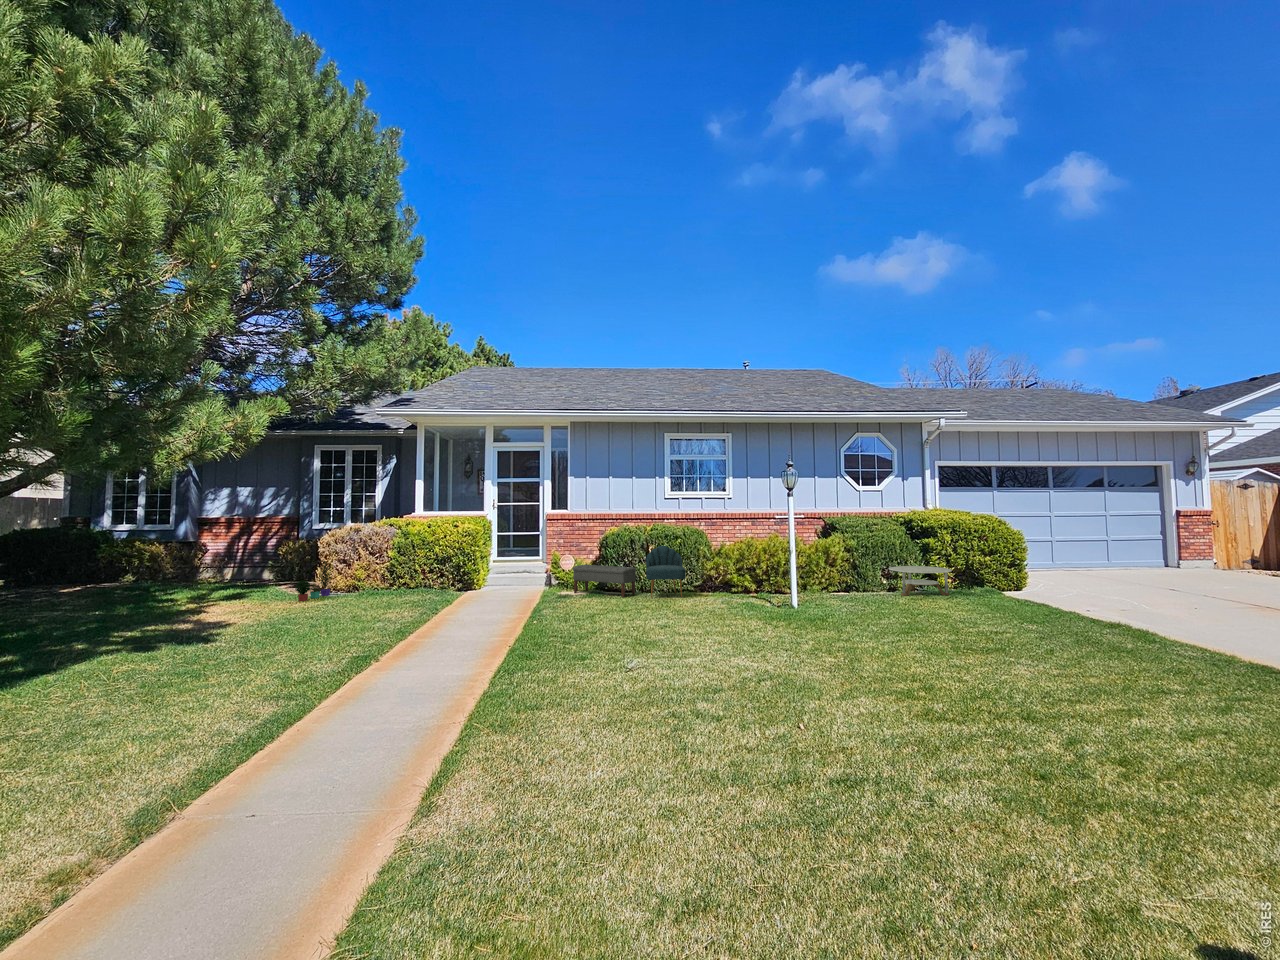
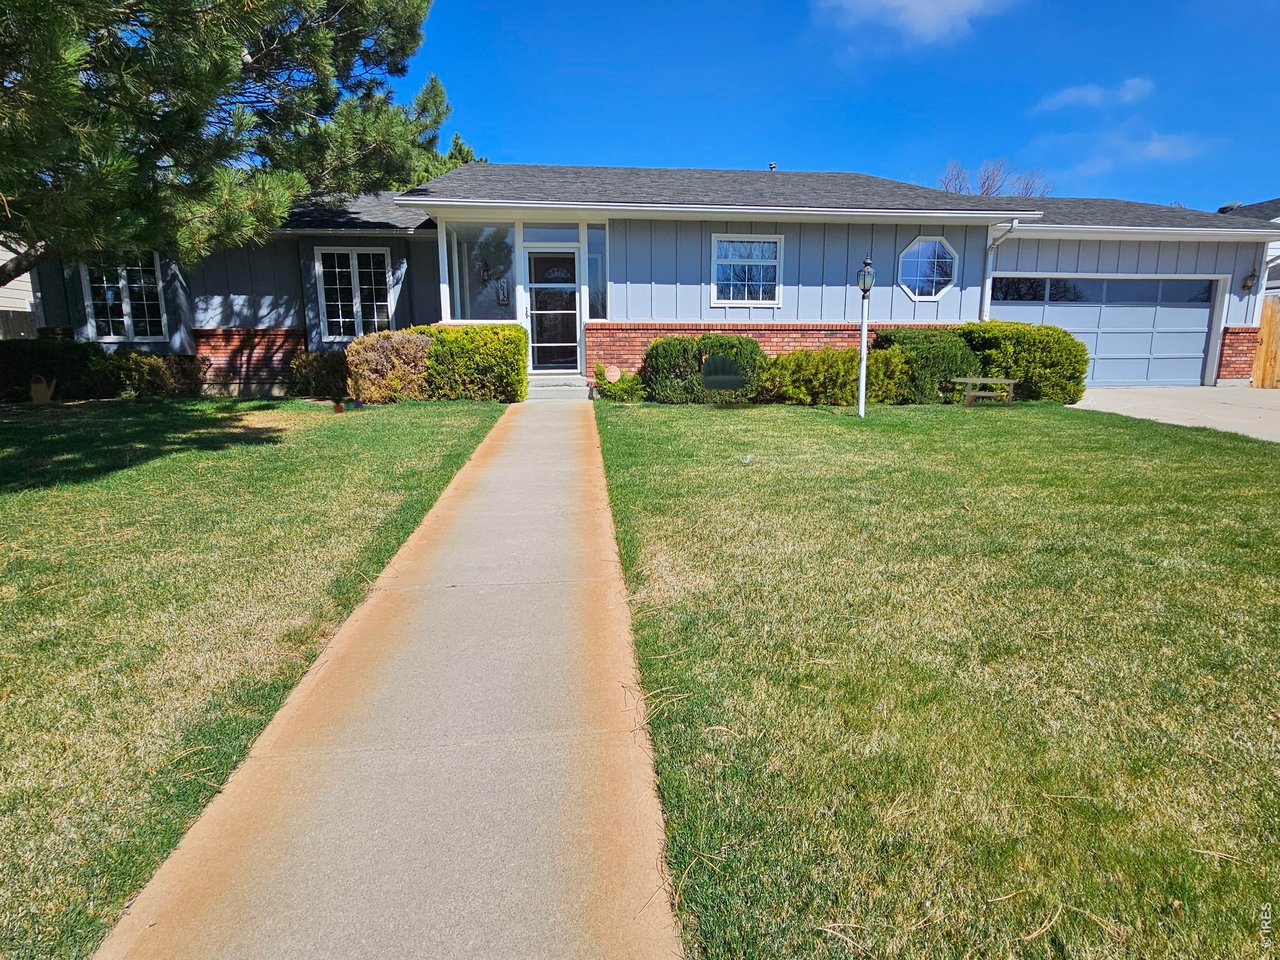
bench: present [573,564,636,597] -> none [622,376,691,409]
watering can: none [34,565,62,592] -> present [31,377,56,405]

